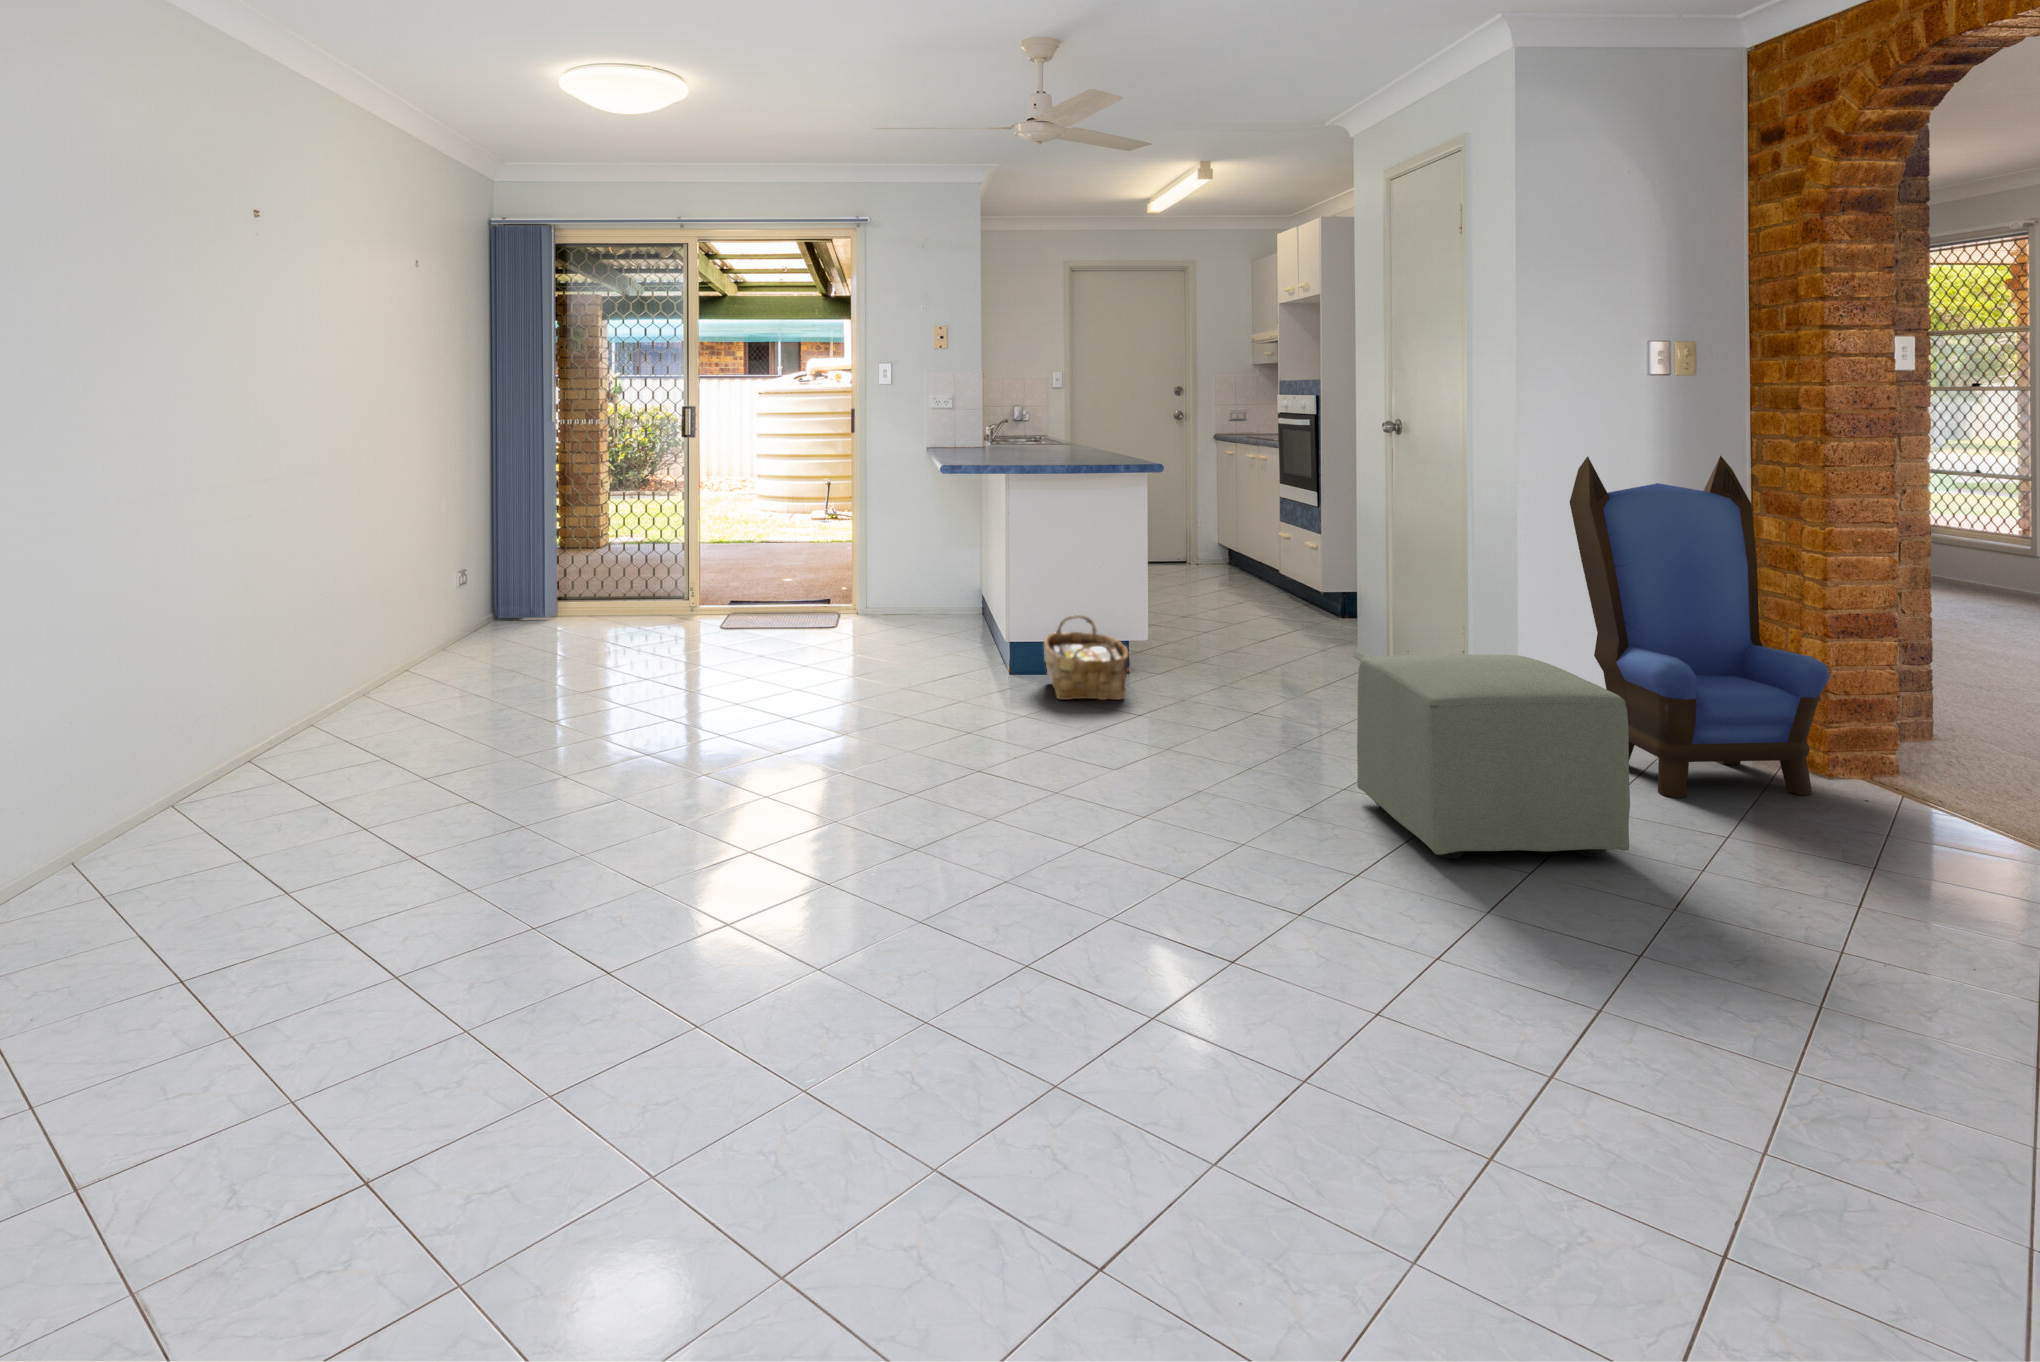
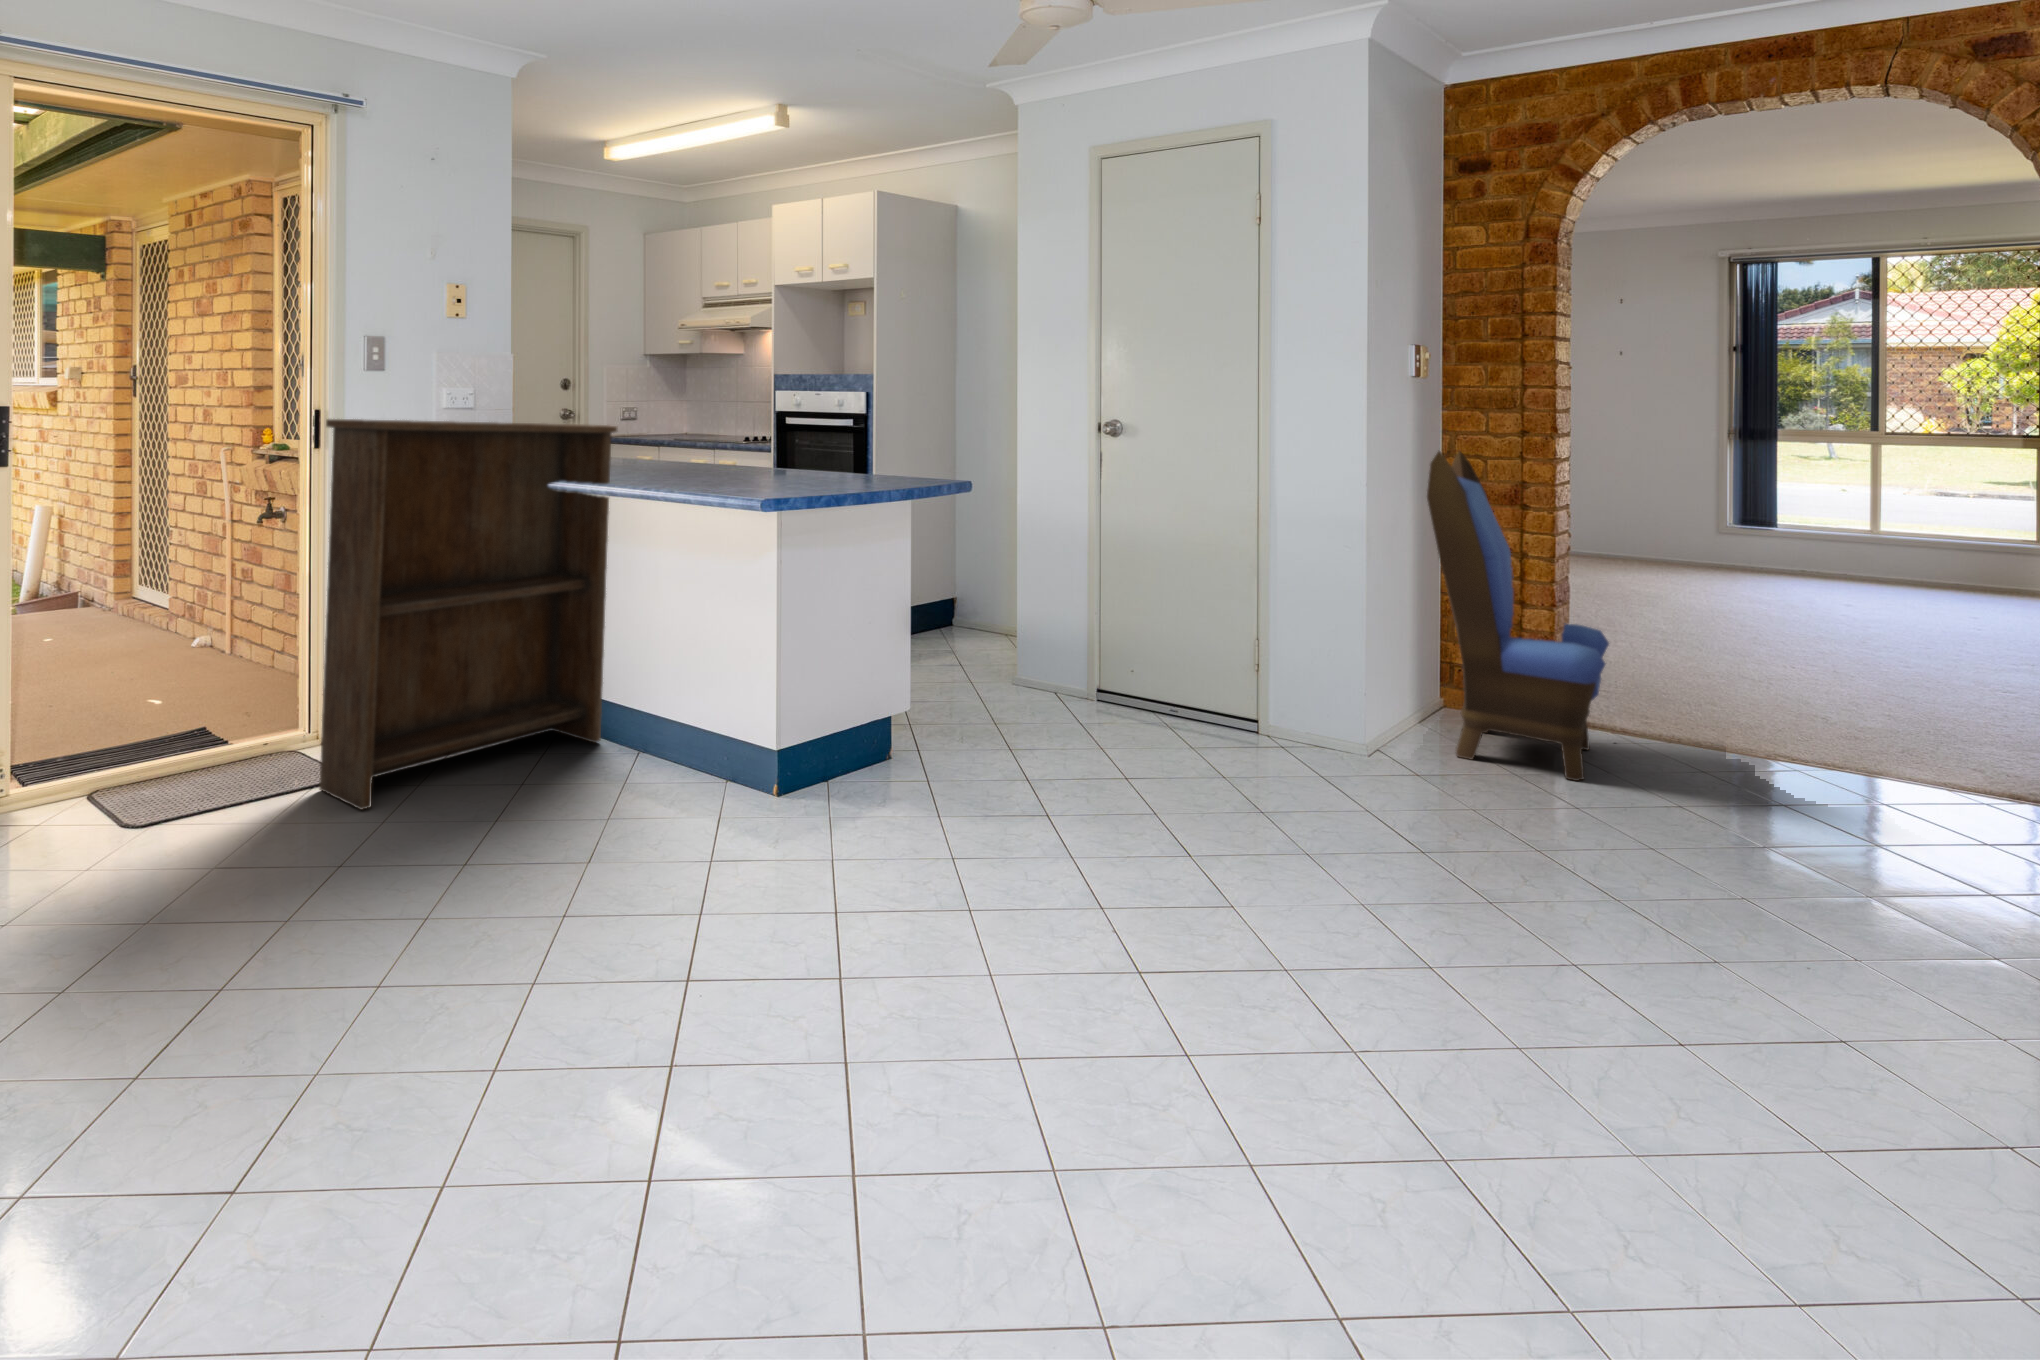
bookshelf: none [842,433,997,634] -> present [319,419,617,810]
woven basket: present [1044,615,1129,700] -> none [876,696,1033,842]
ottoman: present [1357,655,1630,859] -> none [1546,666,1846,943]

